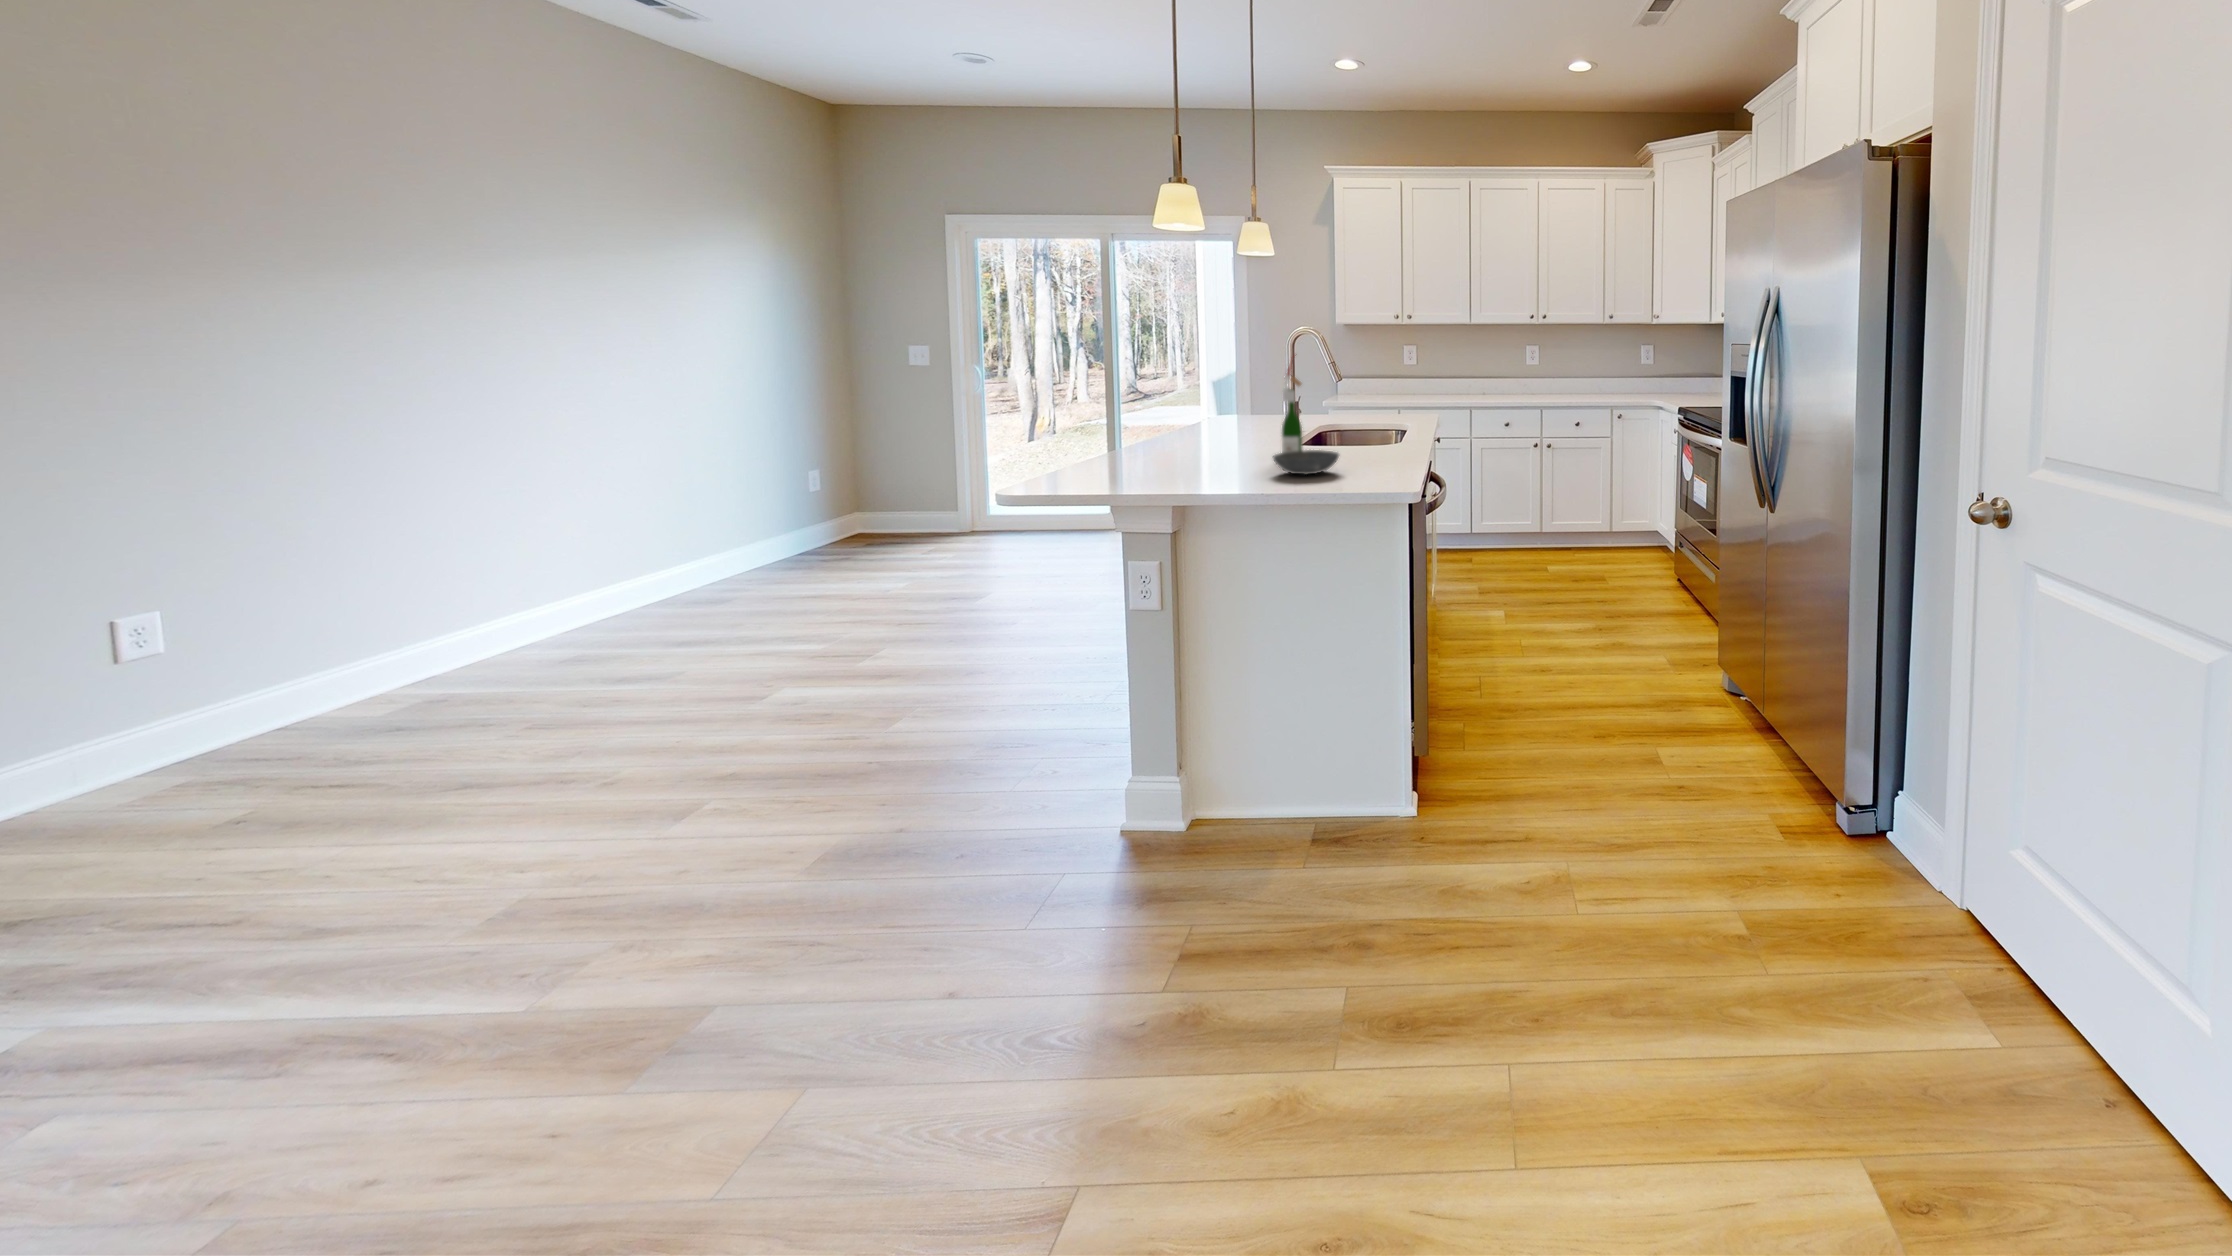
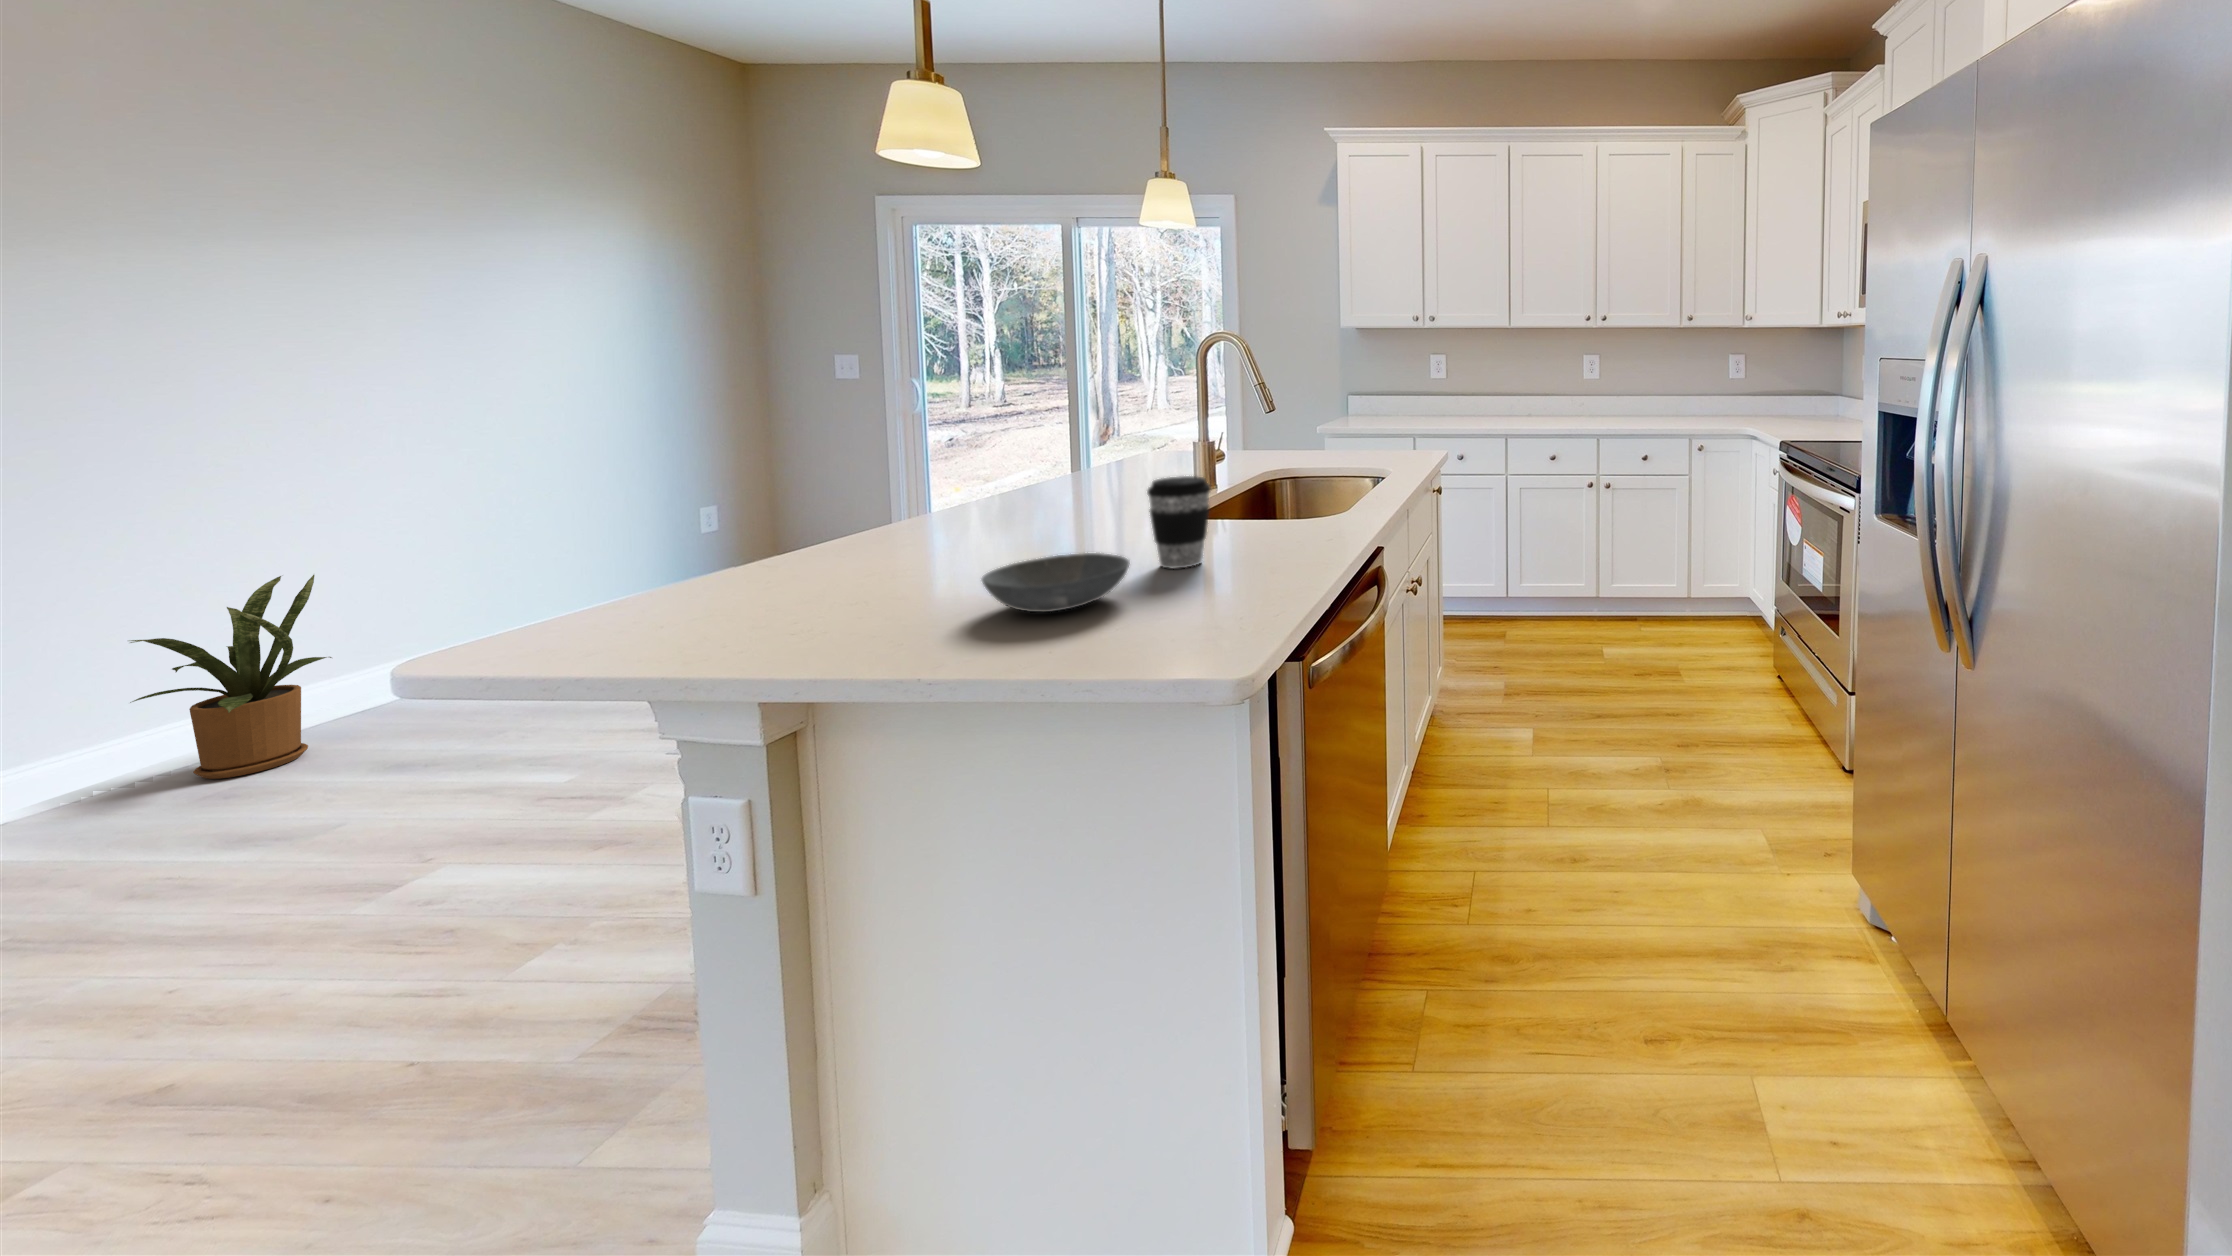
wine bottle: present [1282,364,1302,453] -> none [1081,368,1138,554]
coffee cup: none [1328,413,1361,462] -> present [1147,476,1211,568]
house plant: none [498,508,617,651] -> present [130,575,332,779]

